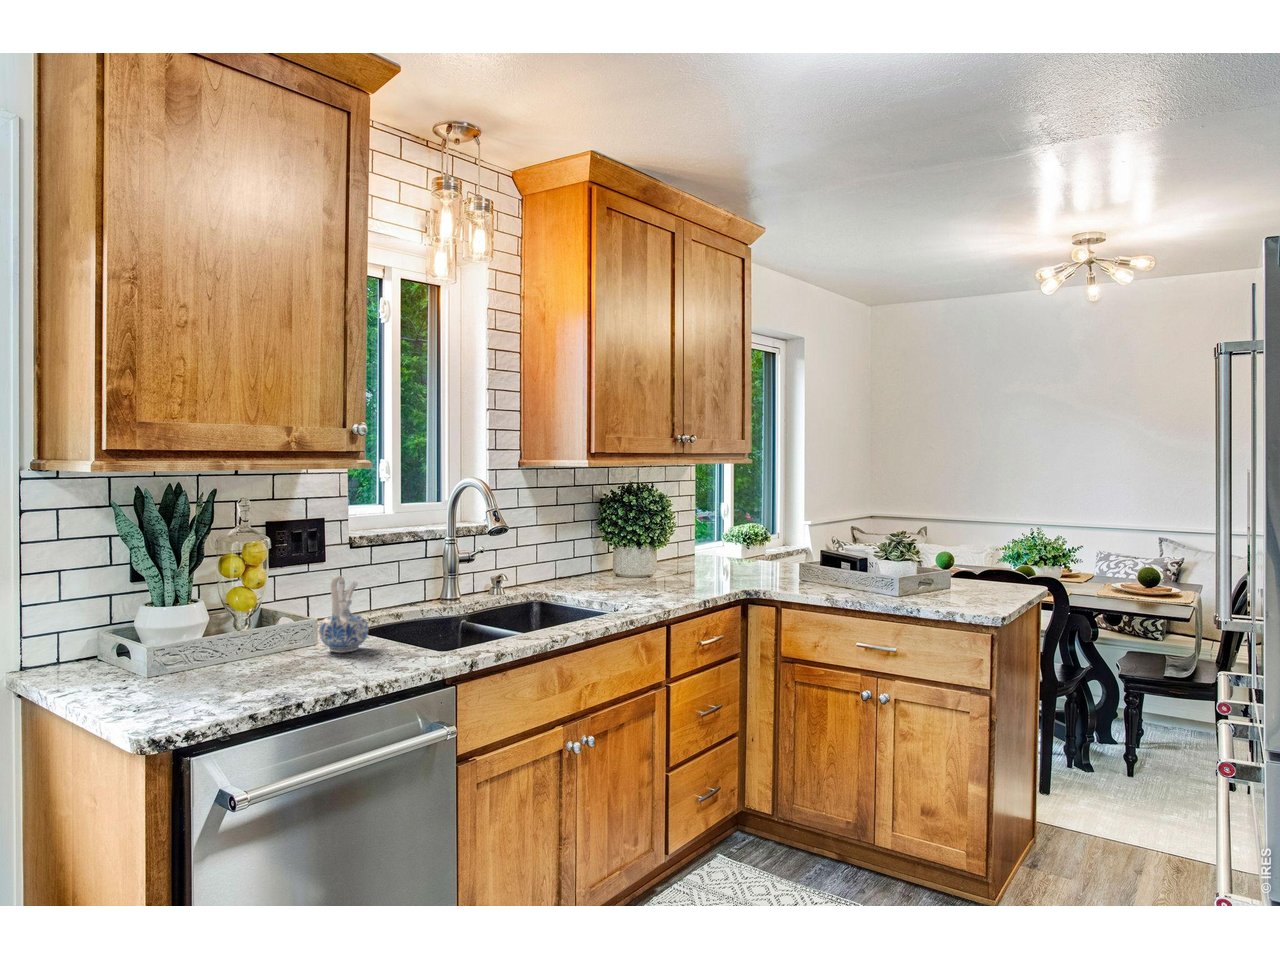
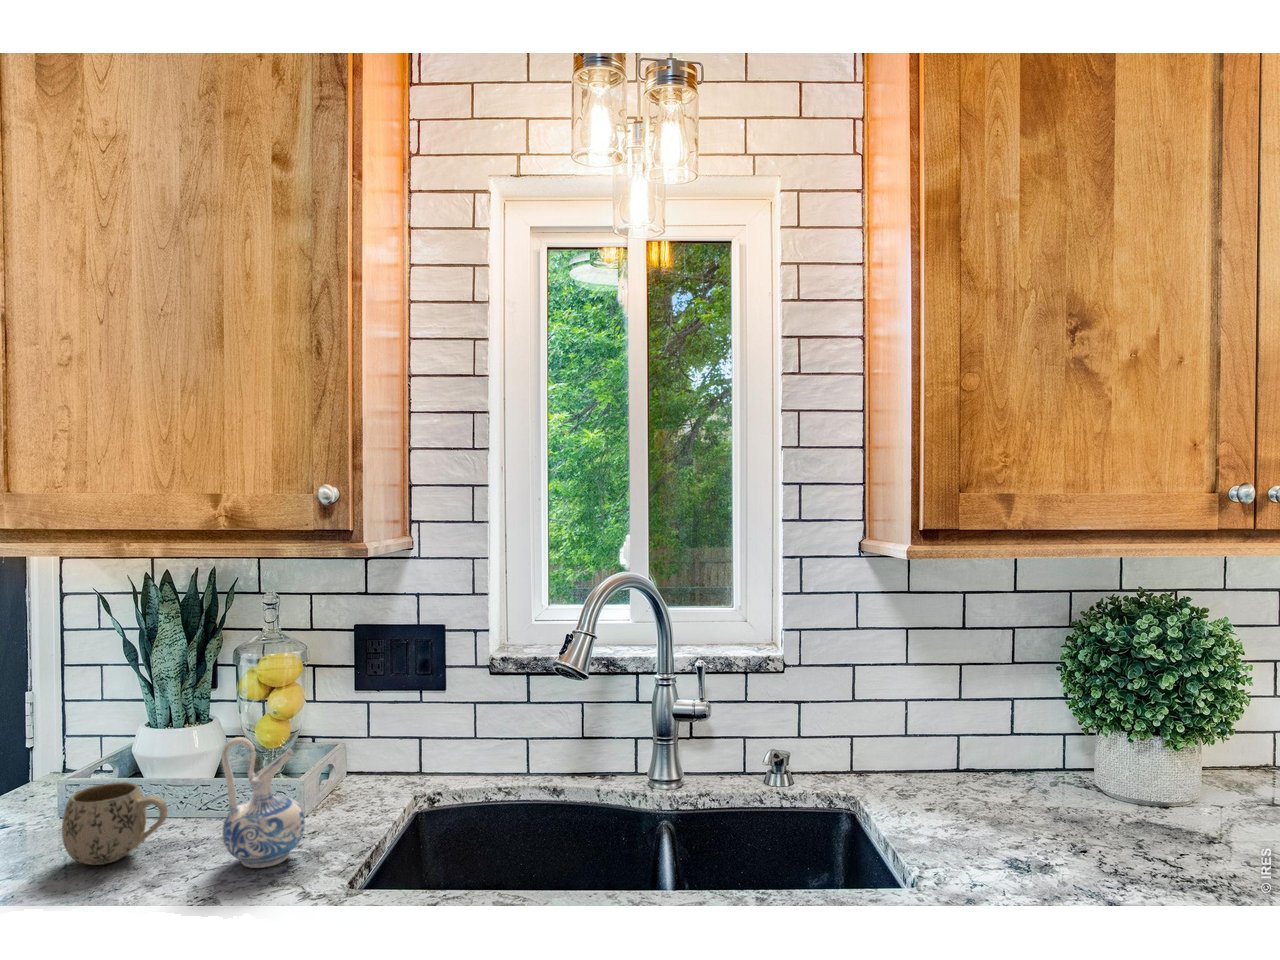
mug: none [222,620,286,671] -> present [62,782,168,865]

